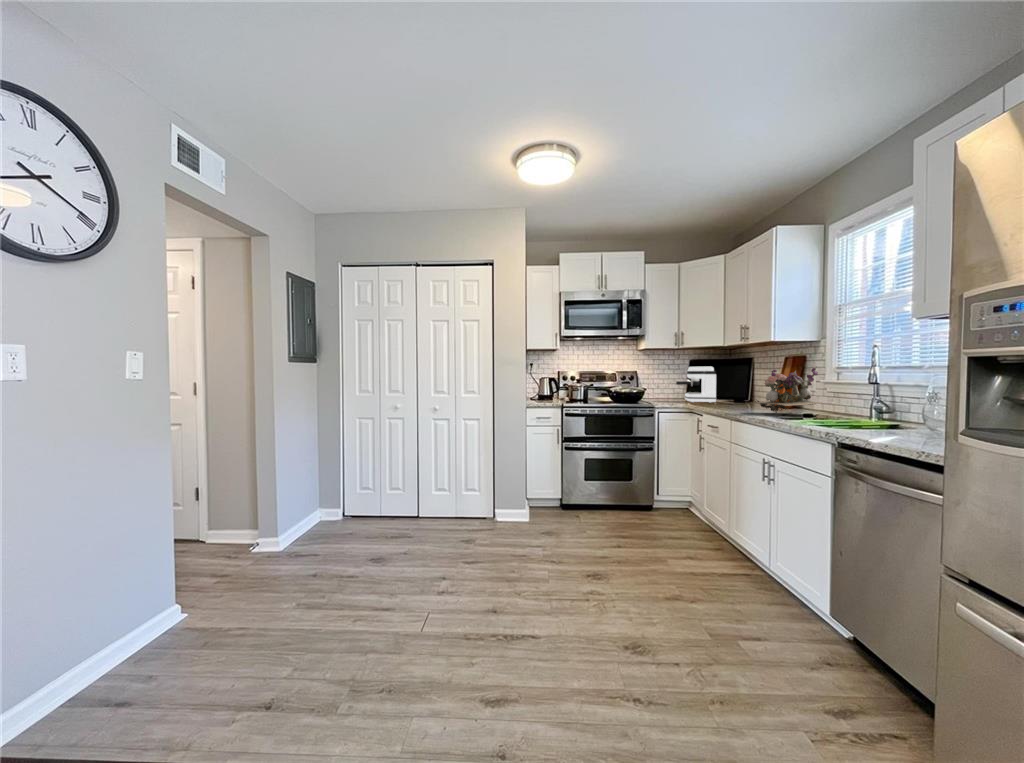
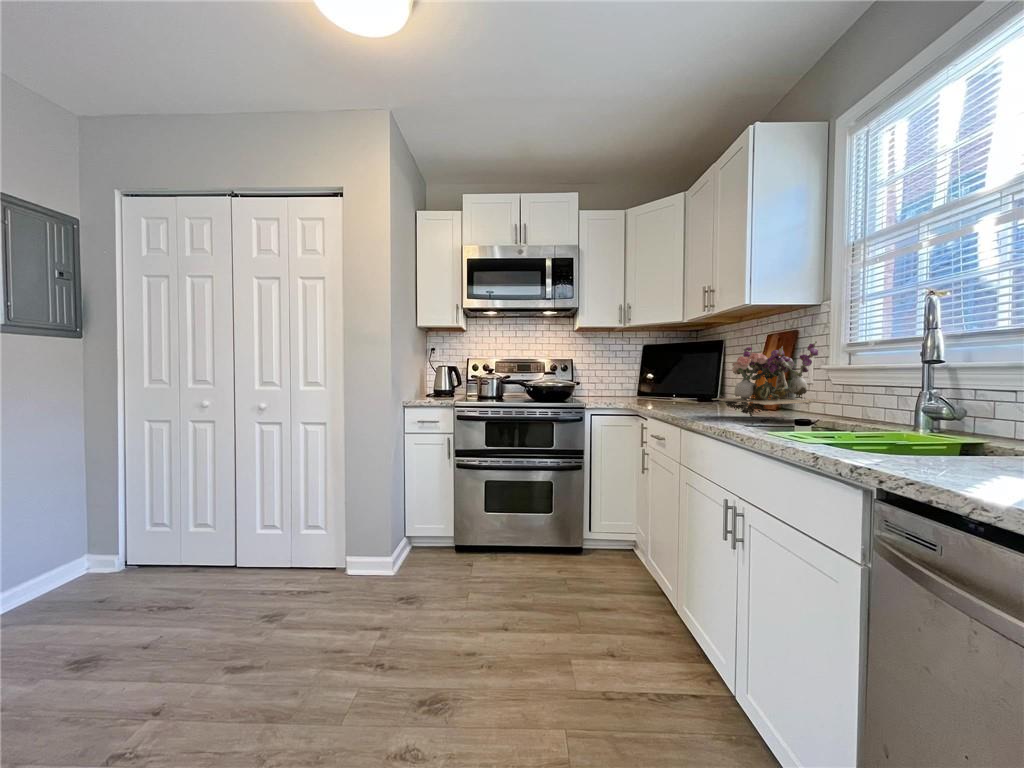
coffee maker: present [676,367,716,403] -> none [623,352,674,402]

